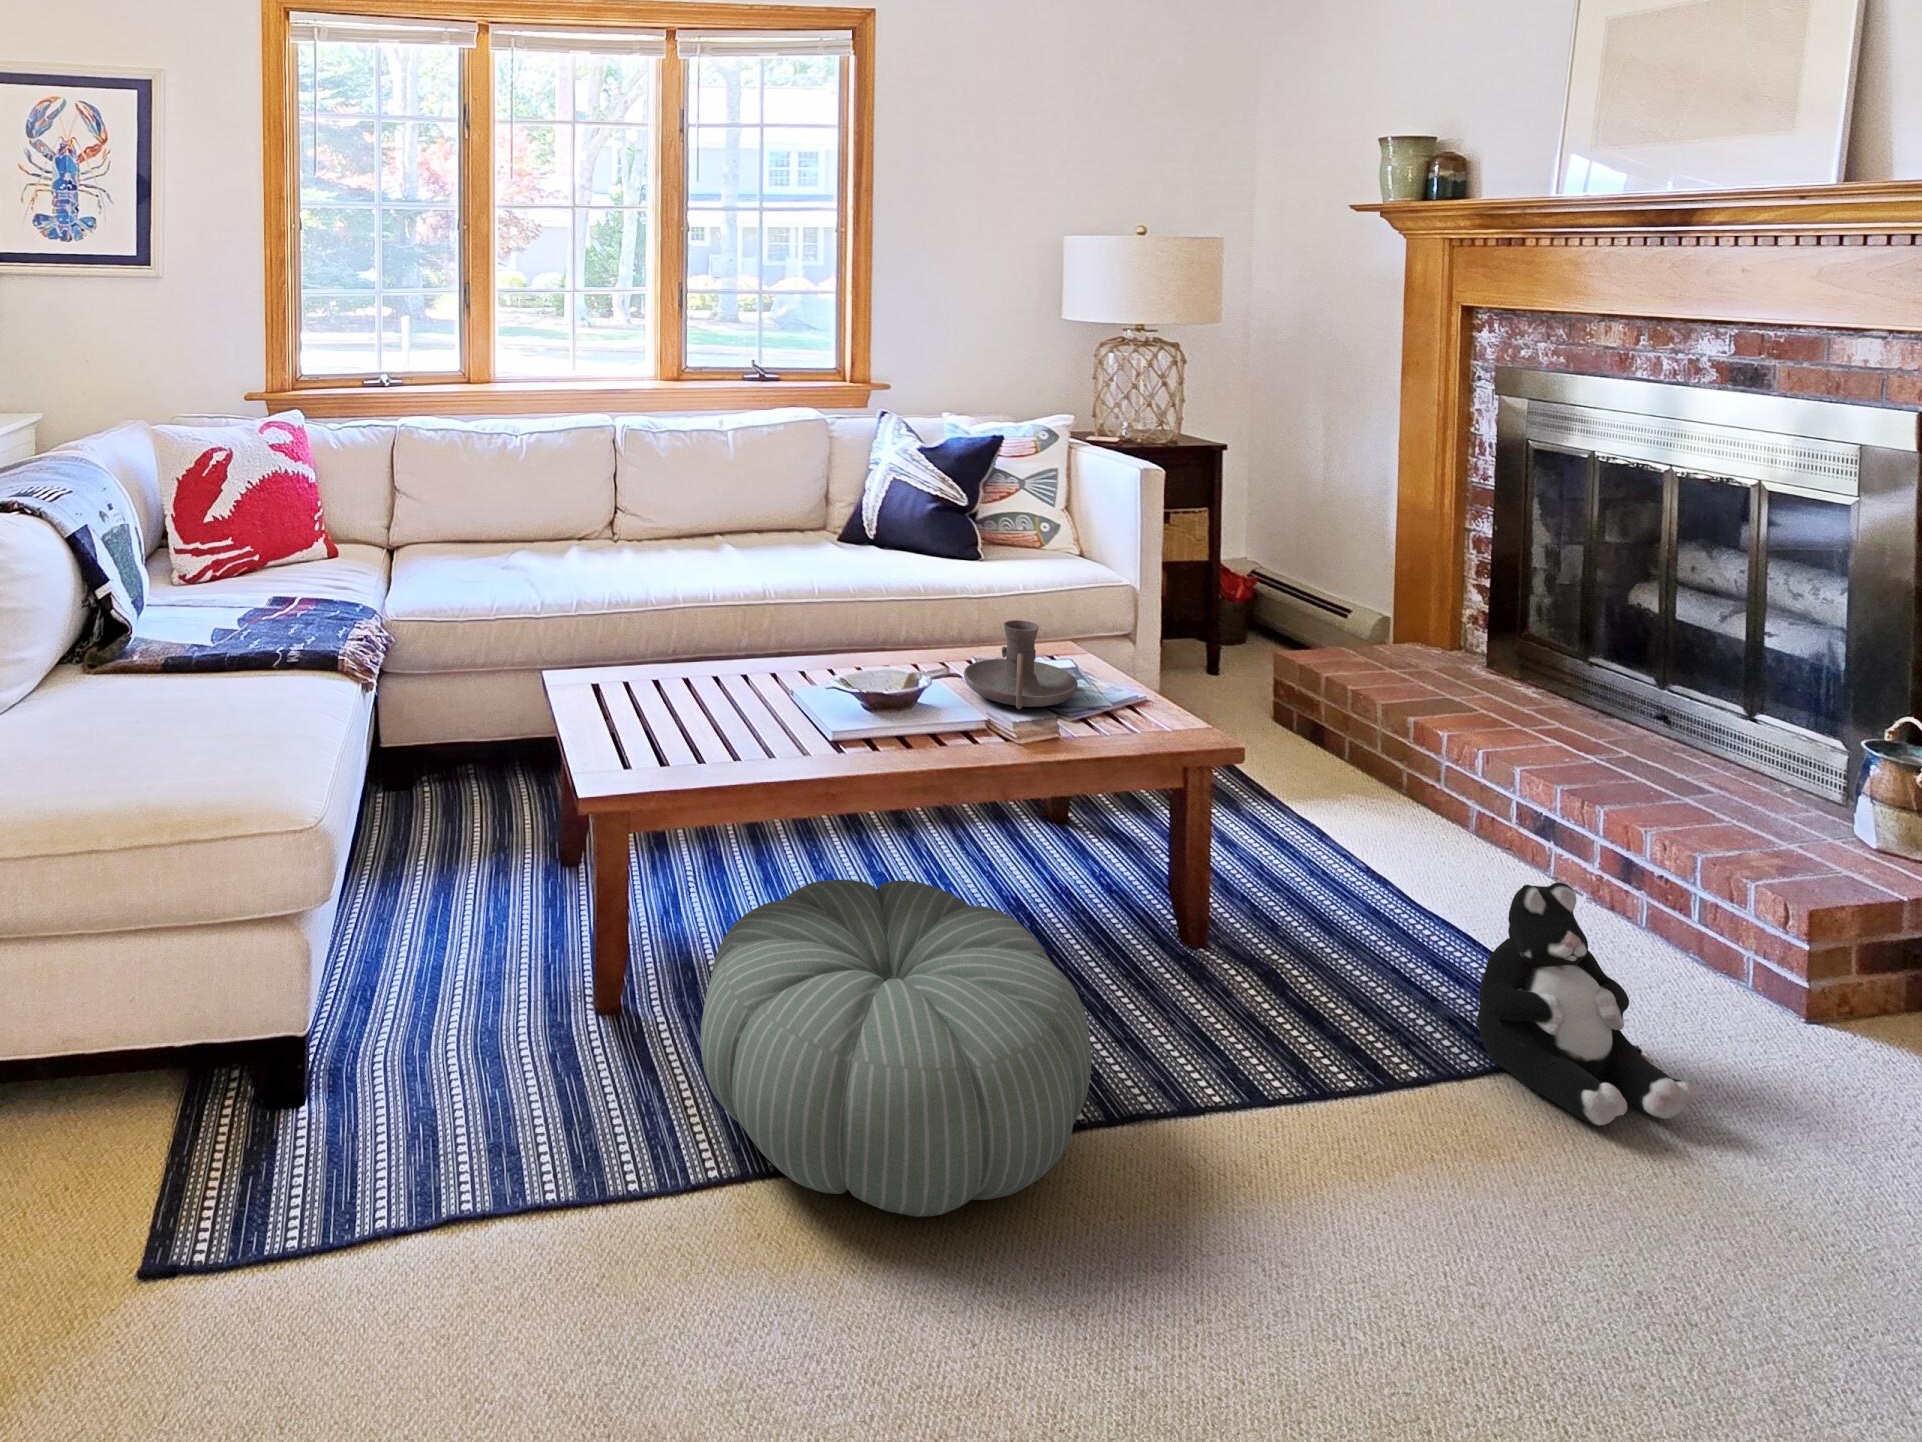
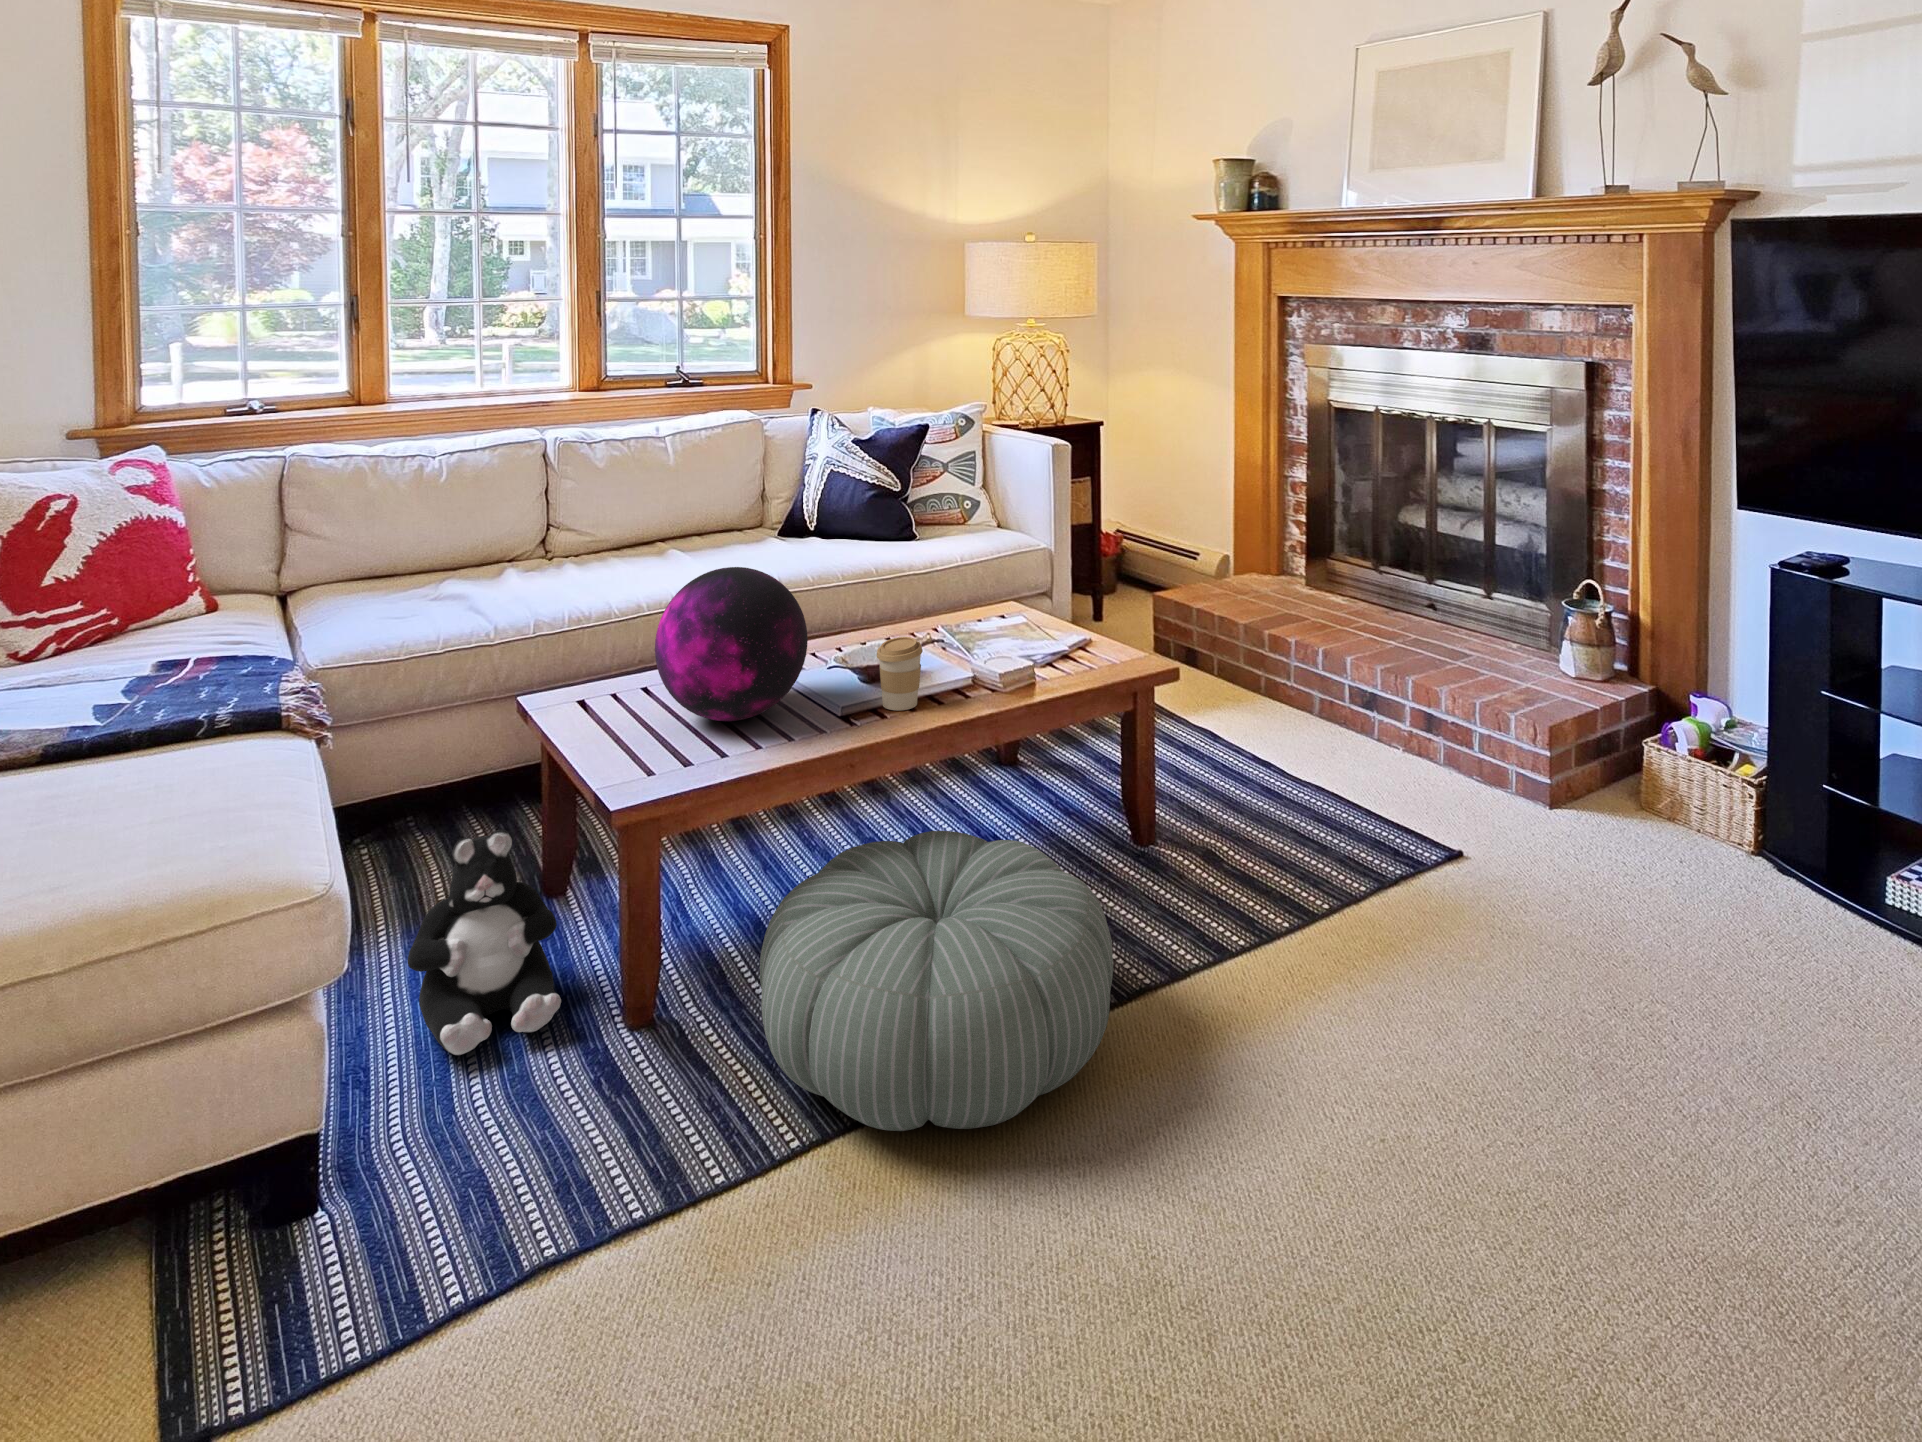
decorative orb: none [650,573,800,728] -> present [655,567,808,721]
candle holder: present [964,620,1078,709] -> none [946,583,1045,662]
coffee cup: none [869,667,919,745] -> present [877,637,923,711]
plush toy: present [1477,883,1696,1125] -> present [408,830,561,1055]

